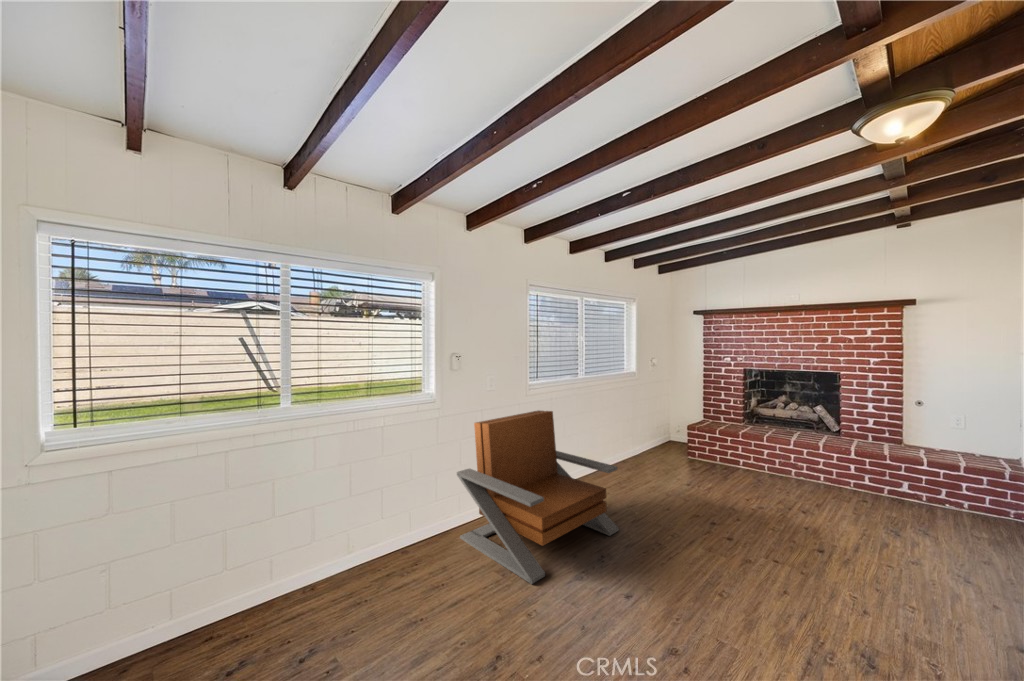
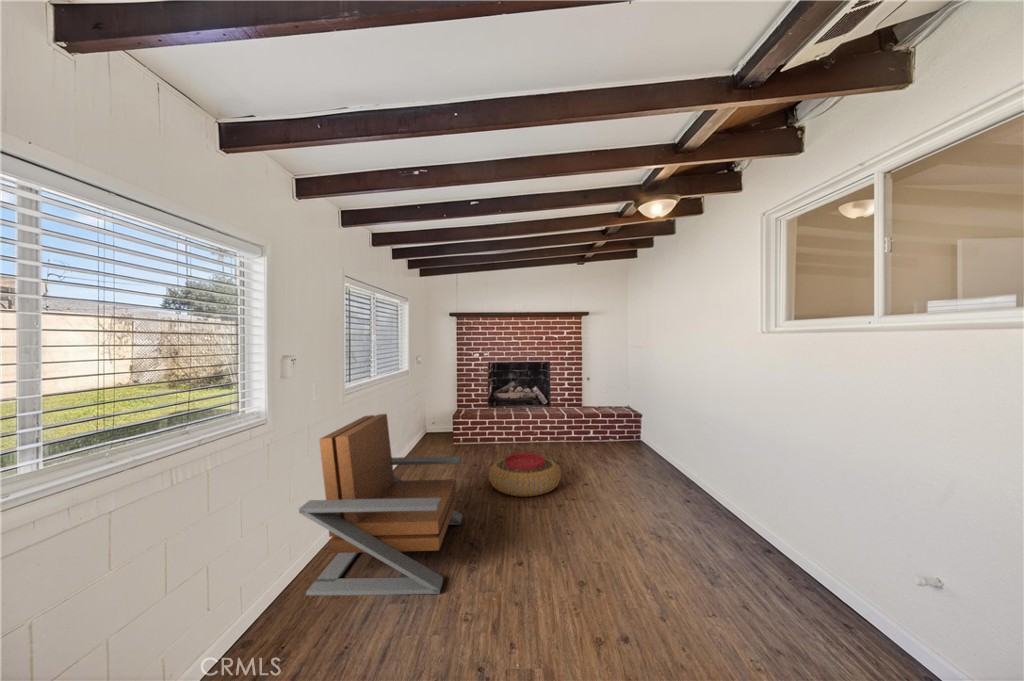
pouf: none [678,483,778,543] -> present [489,453,561,496]

